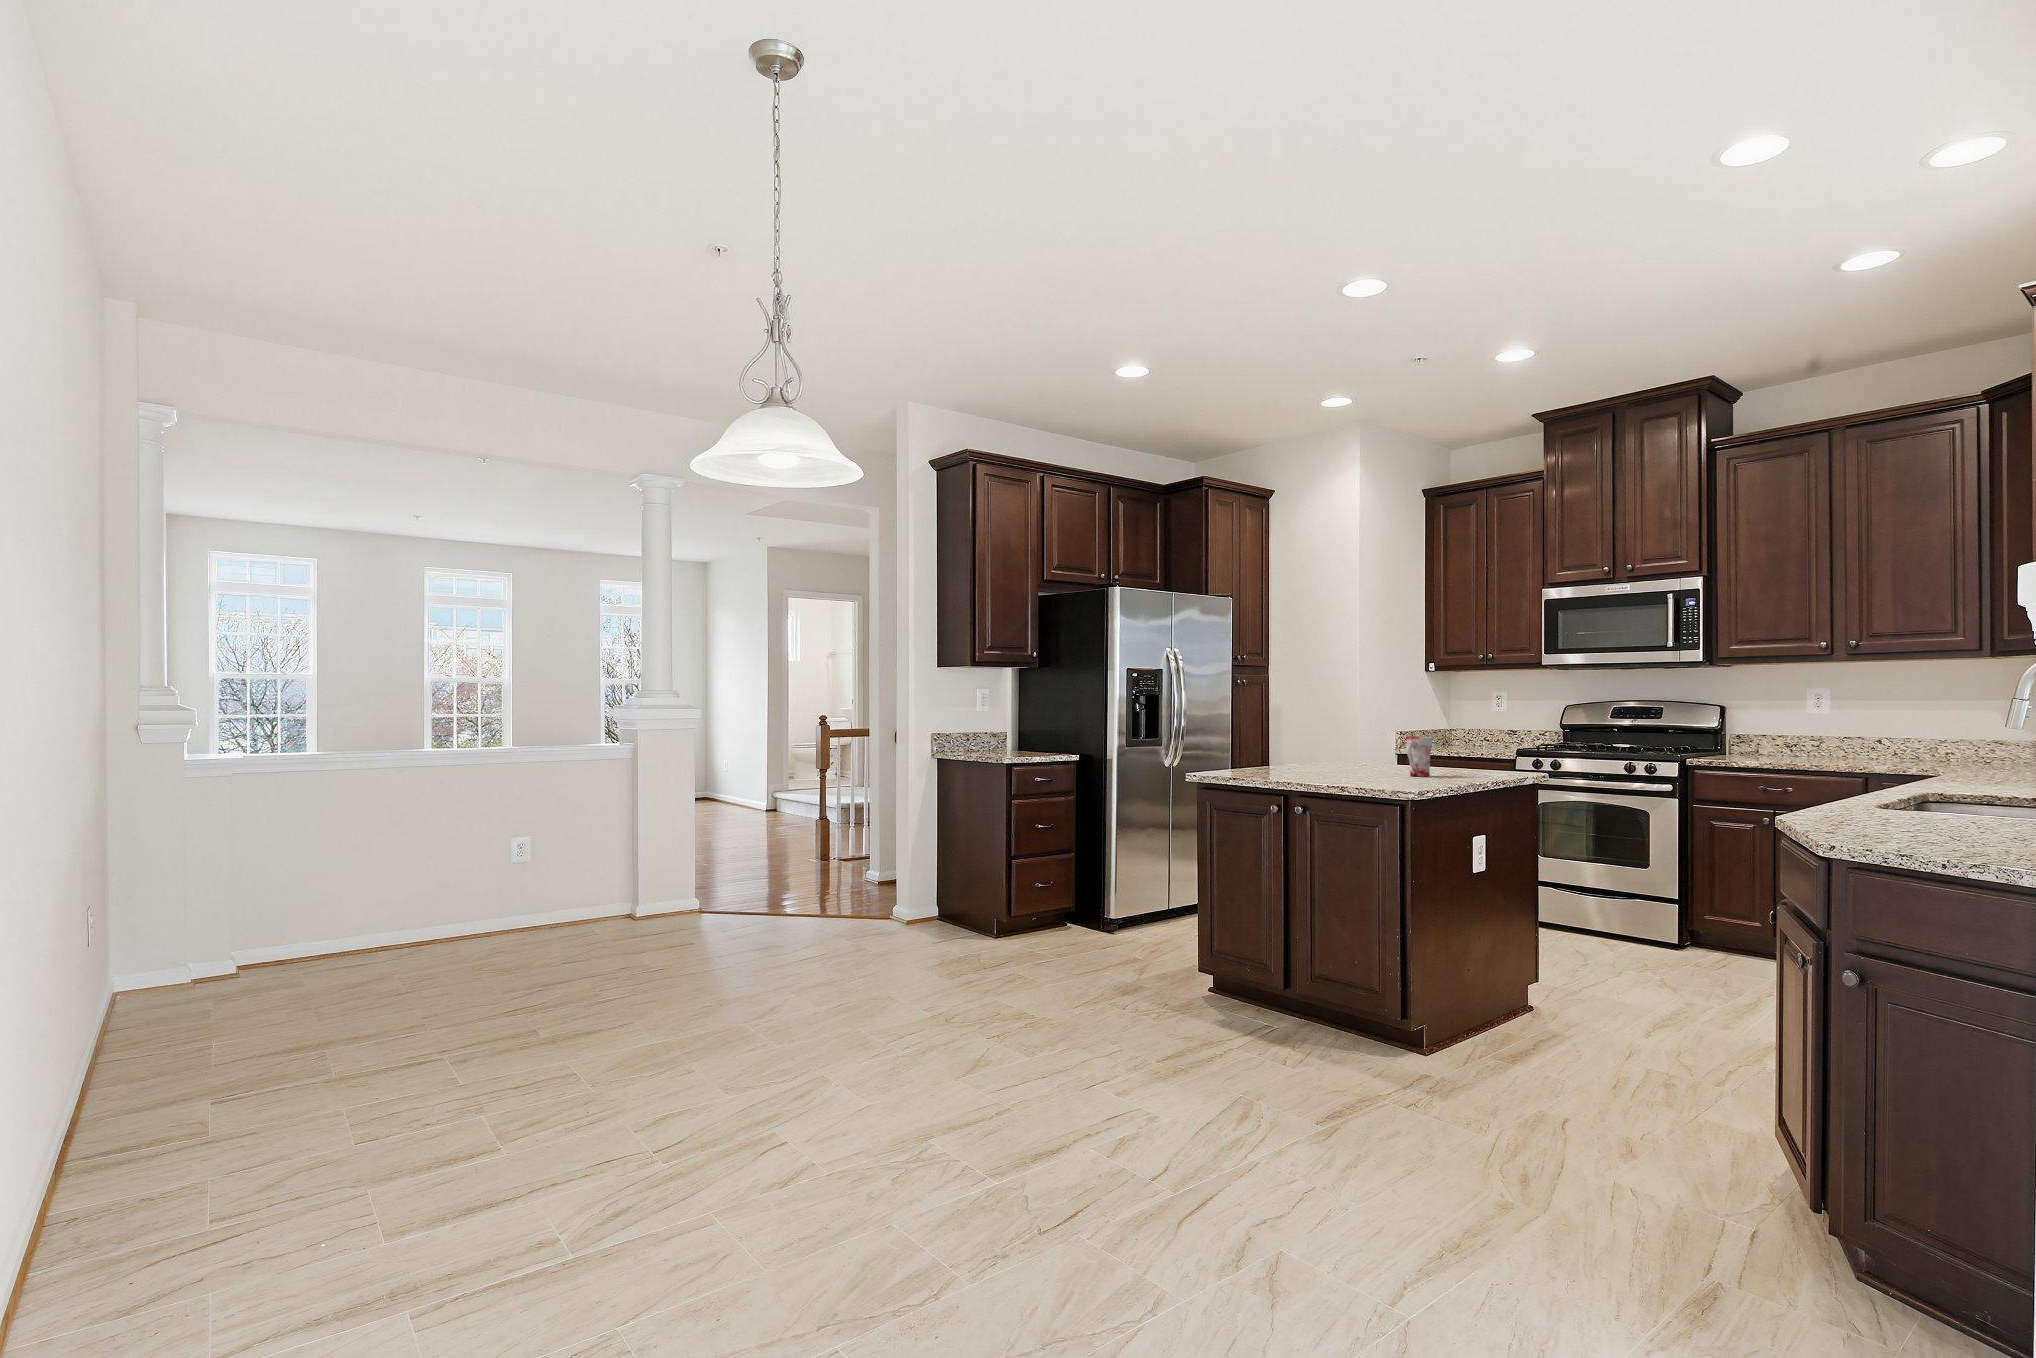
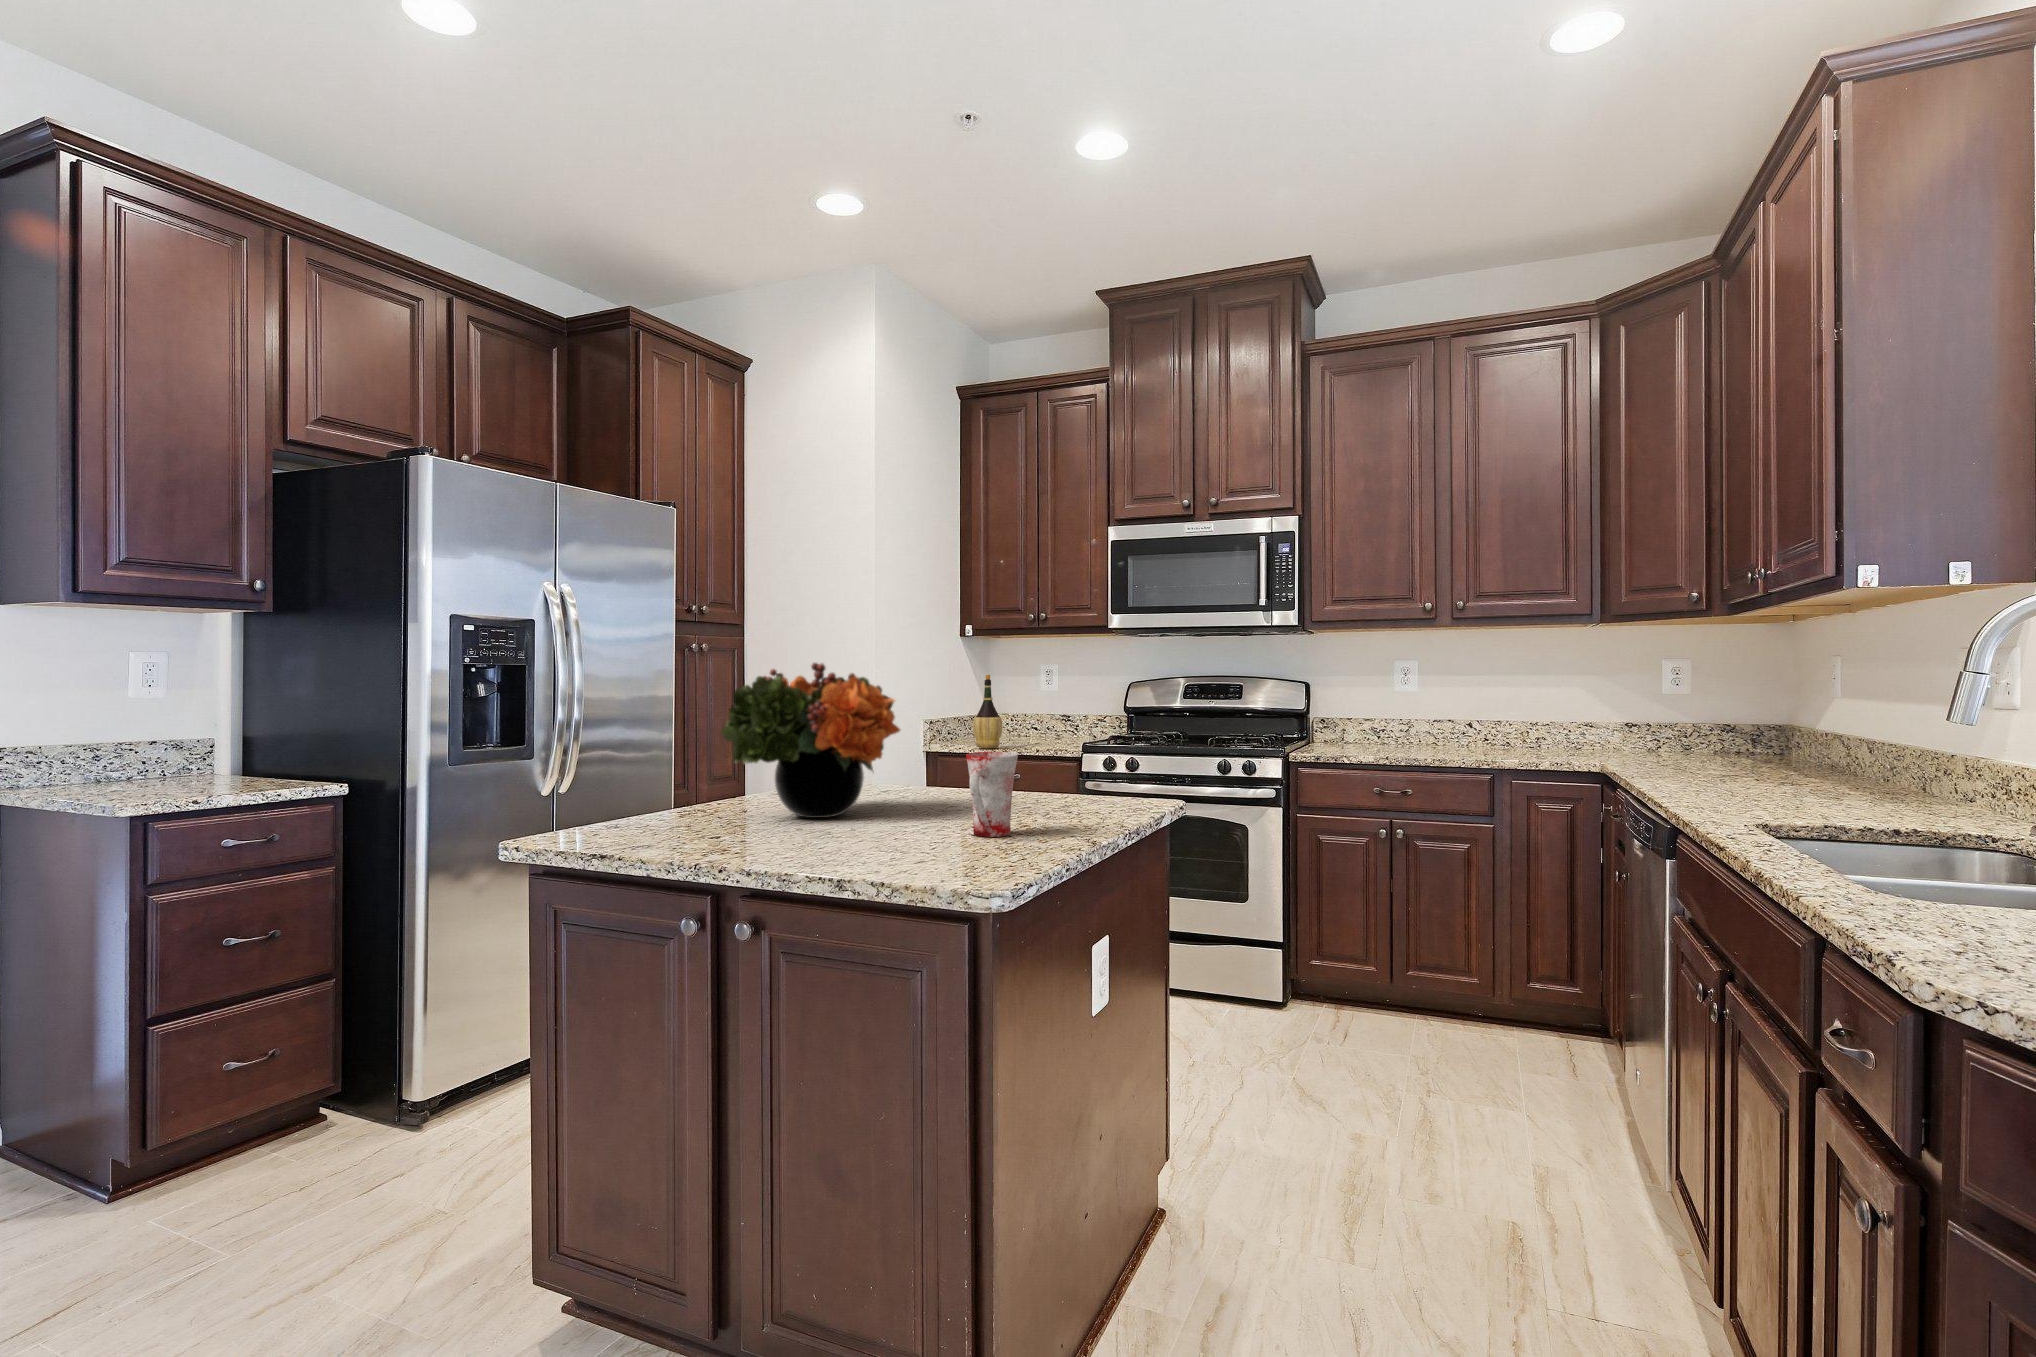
flower arrangement: none [1280,692,1374,771] -> present [722,663,900,818]
wine bottle: none [1437,700,1461,754] -> present [973,675,1002,748]

